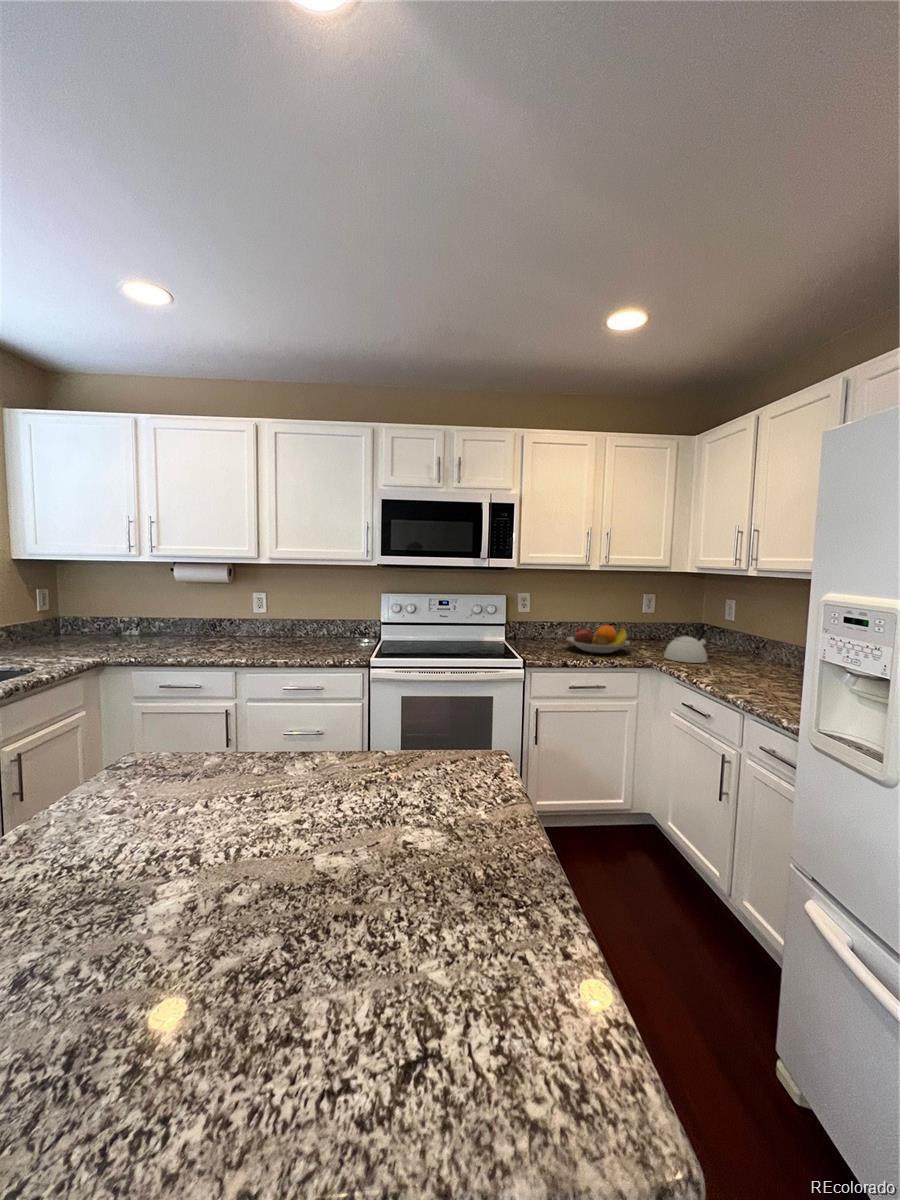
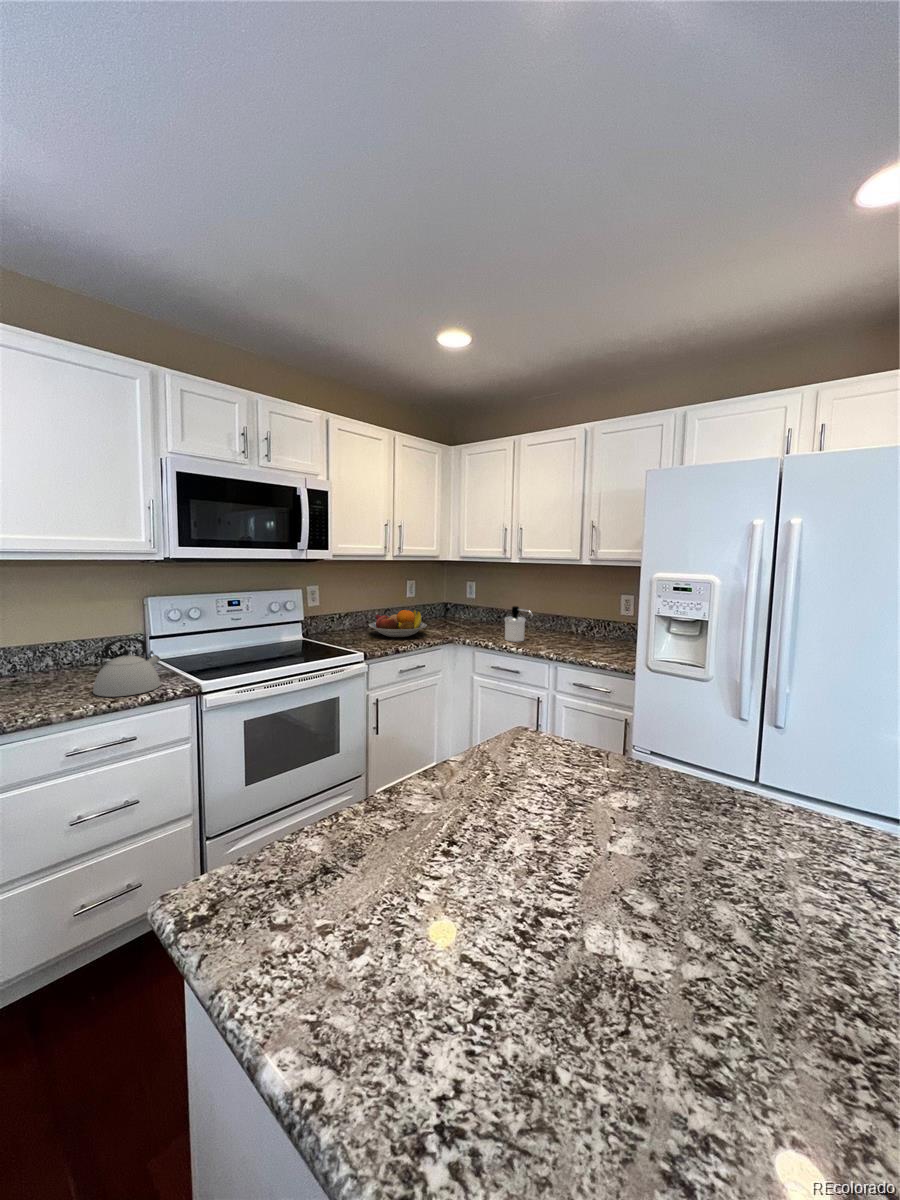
kettle: present [664,624,707,663] -> present [93,638,160,697]
soap dispenser: none [716,632,750,678] -> present [505,606,533,642]

